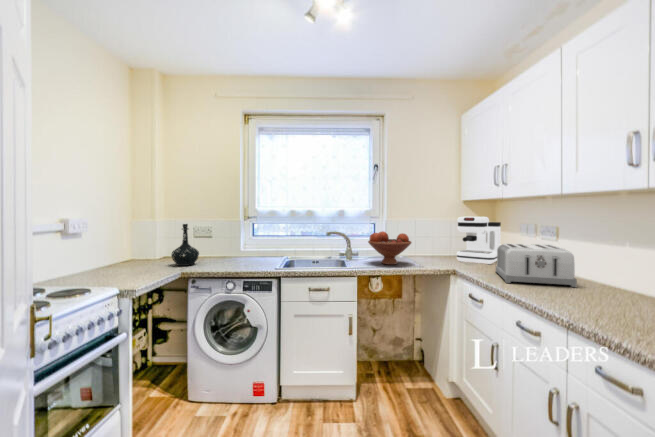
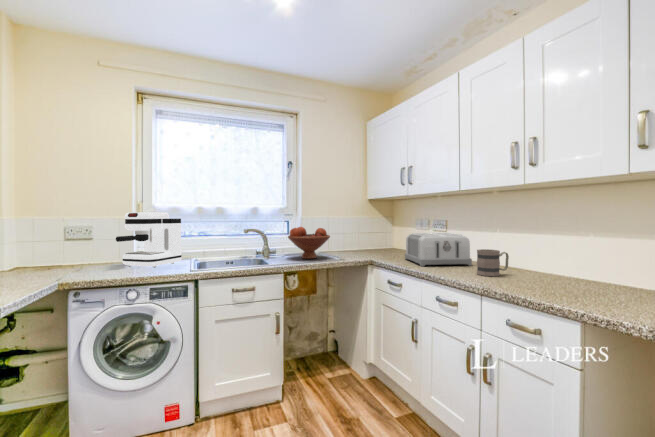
coffee maker: present [456,216,501,264] -> present [116,212,182,267]
bottle: present [172,224,199,266] -> none [37,221,81,276]
mug: none [569,269,617,304] -> present [477,249,509,276]

